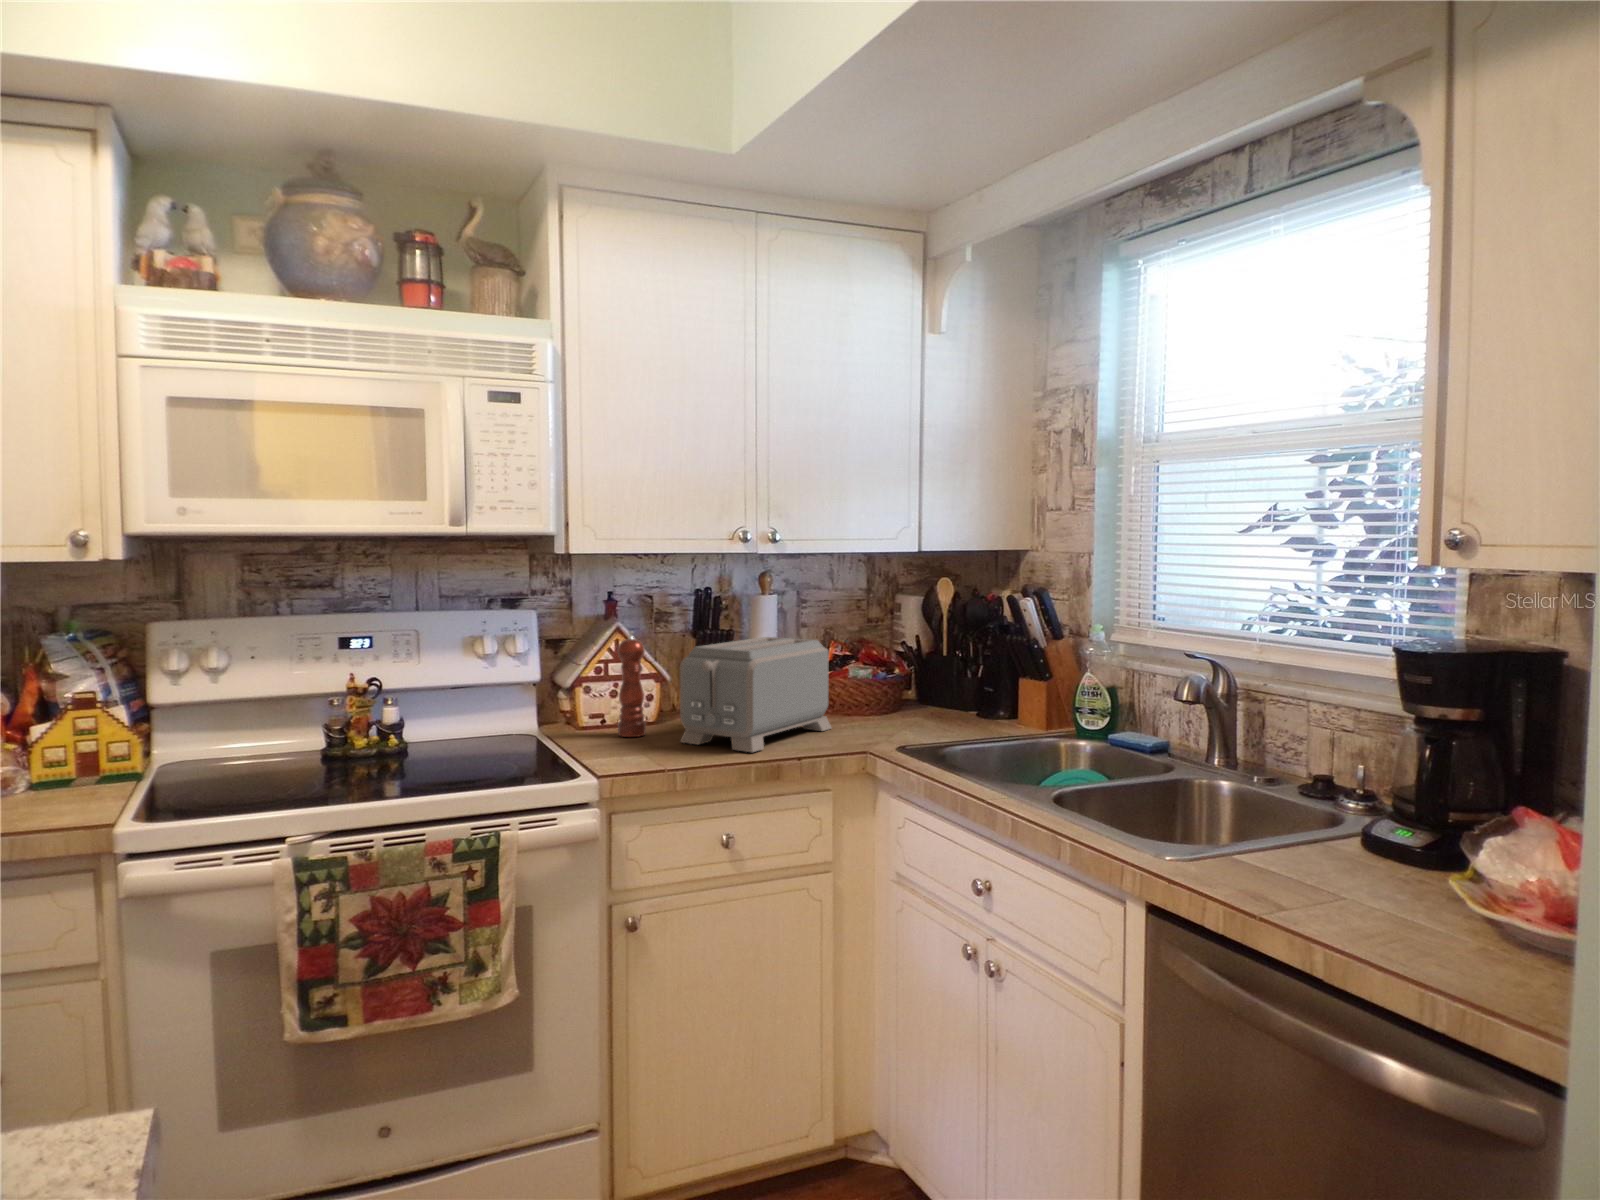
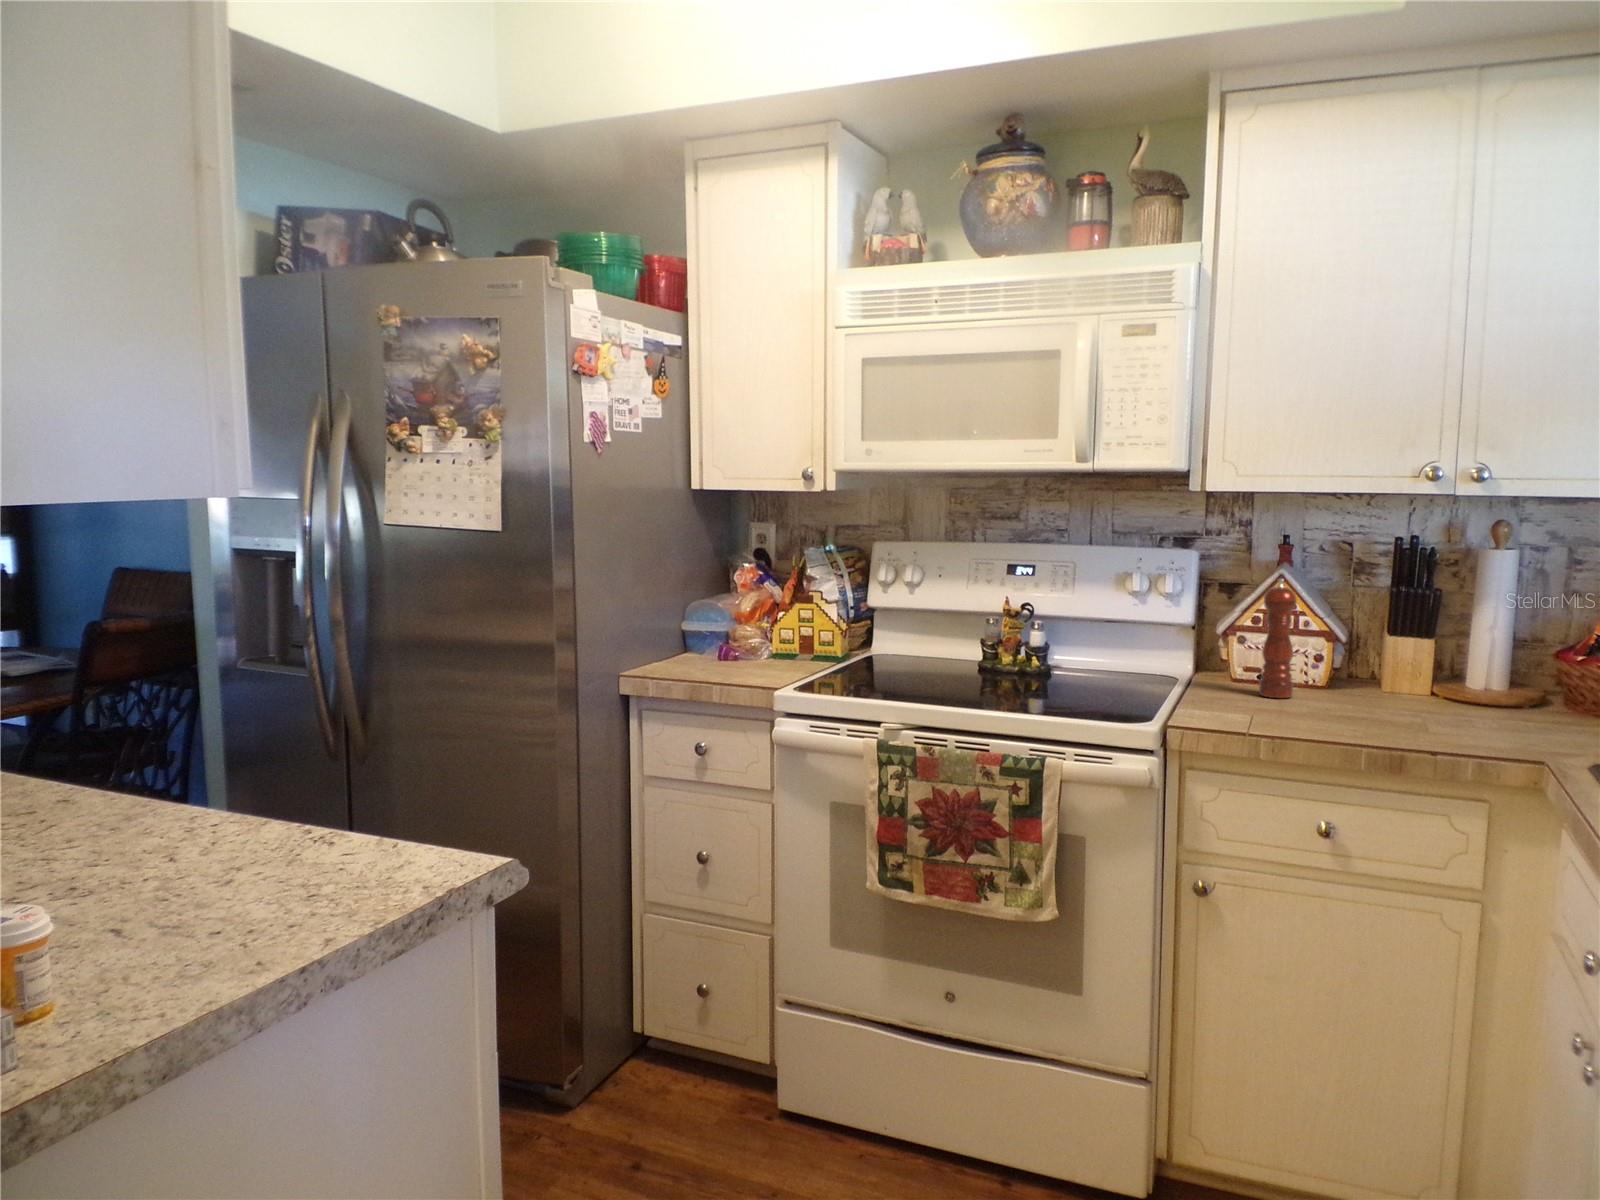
toaster: present [680,637,831,753] -> none [1313,599,1551,734]

